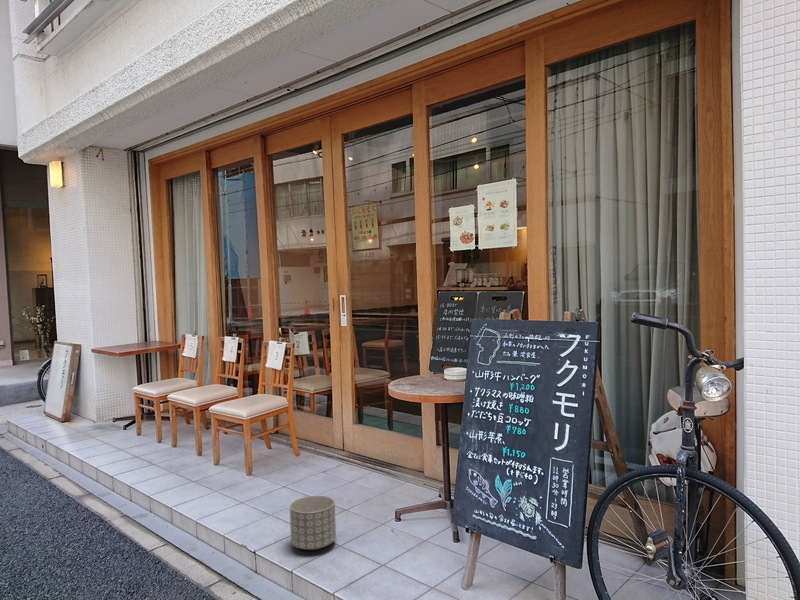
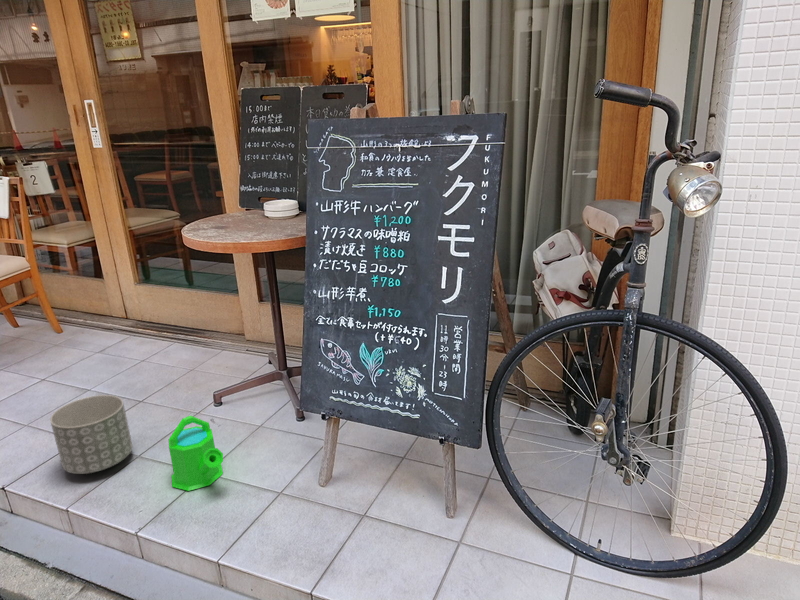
watering can: none [358,517,395,574] -> present [169,416,223,491]

